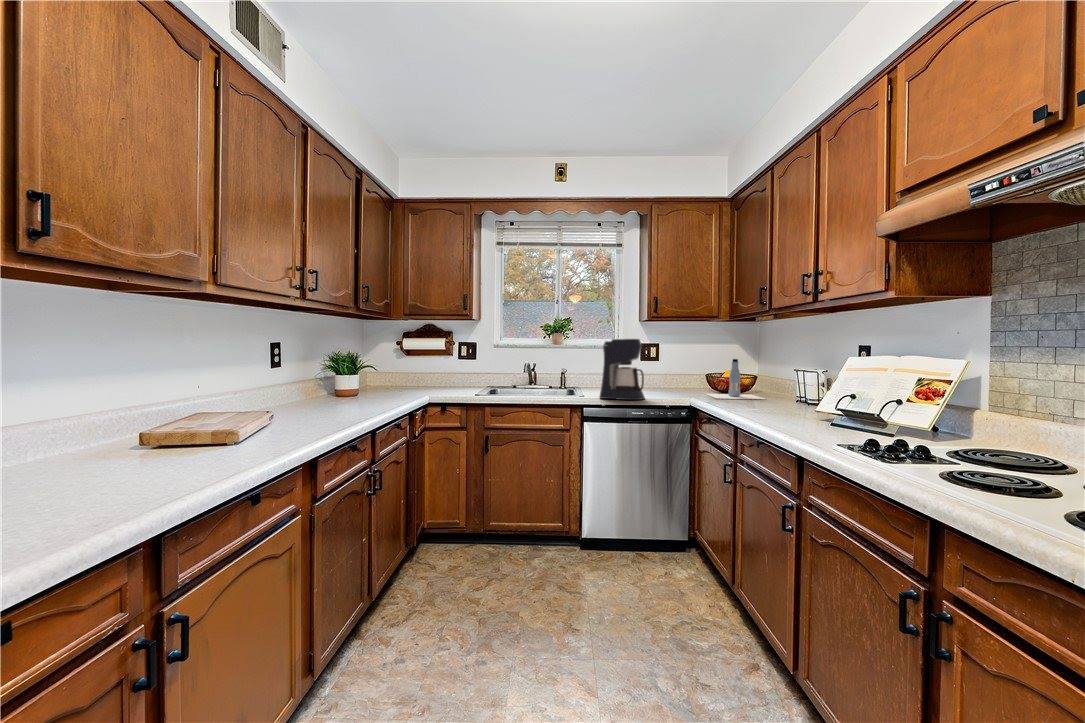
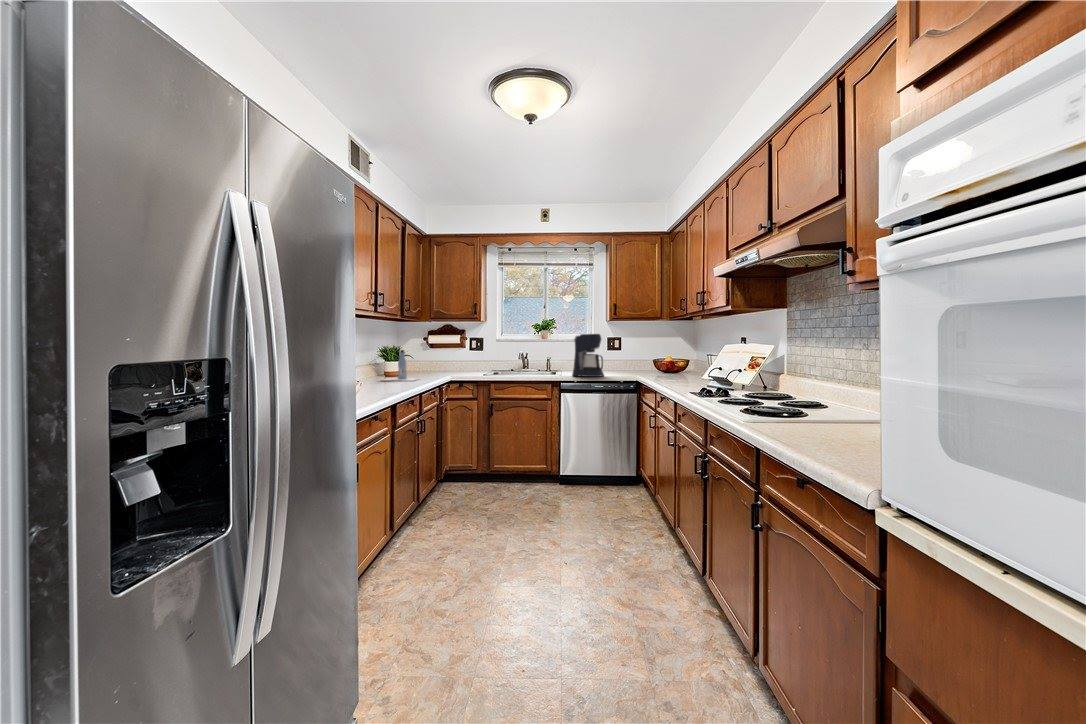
bottle: present [706,359,765,399] -> present [383,350,418,381]

